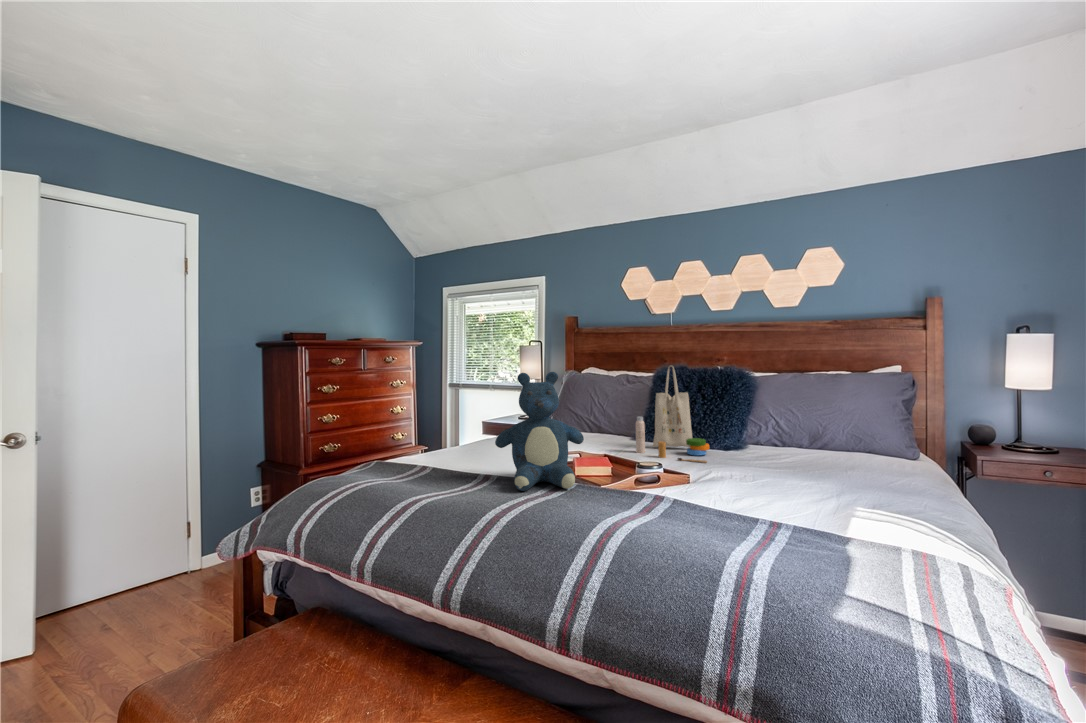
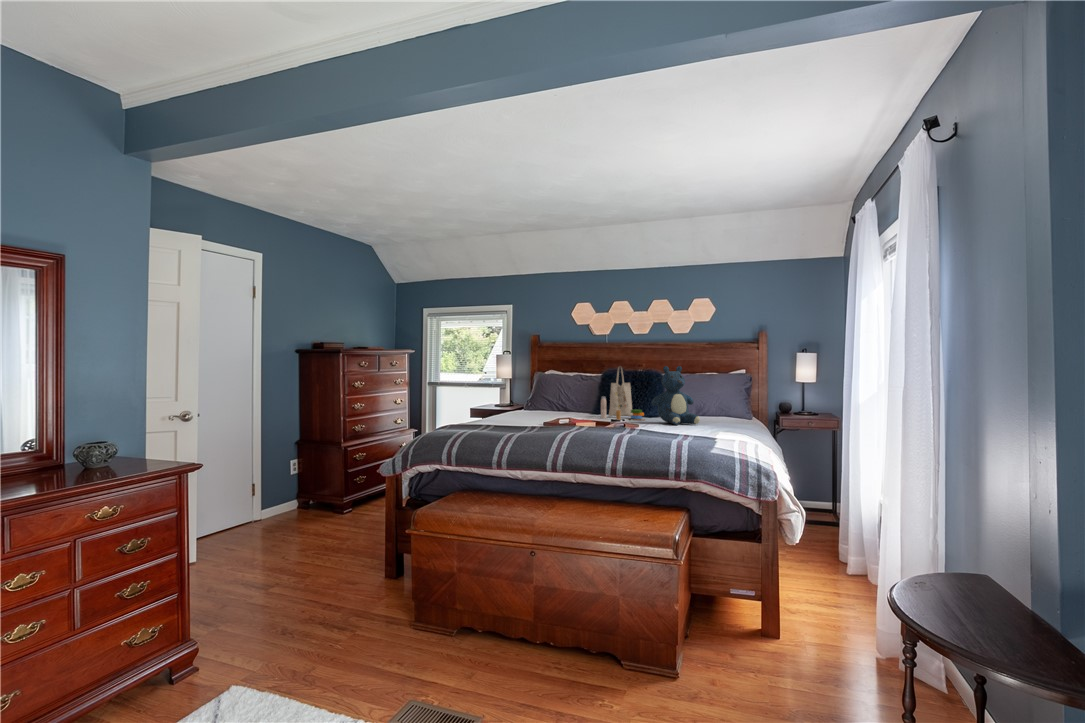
teddy bear: present [495,372,584,491] -> present [652,366,700,425]

